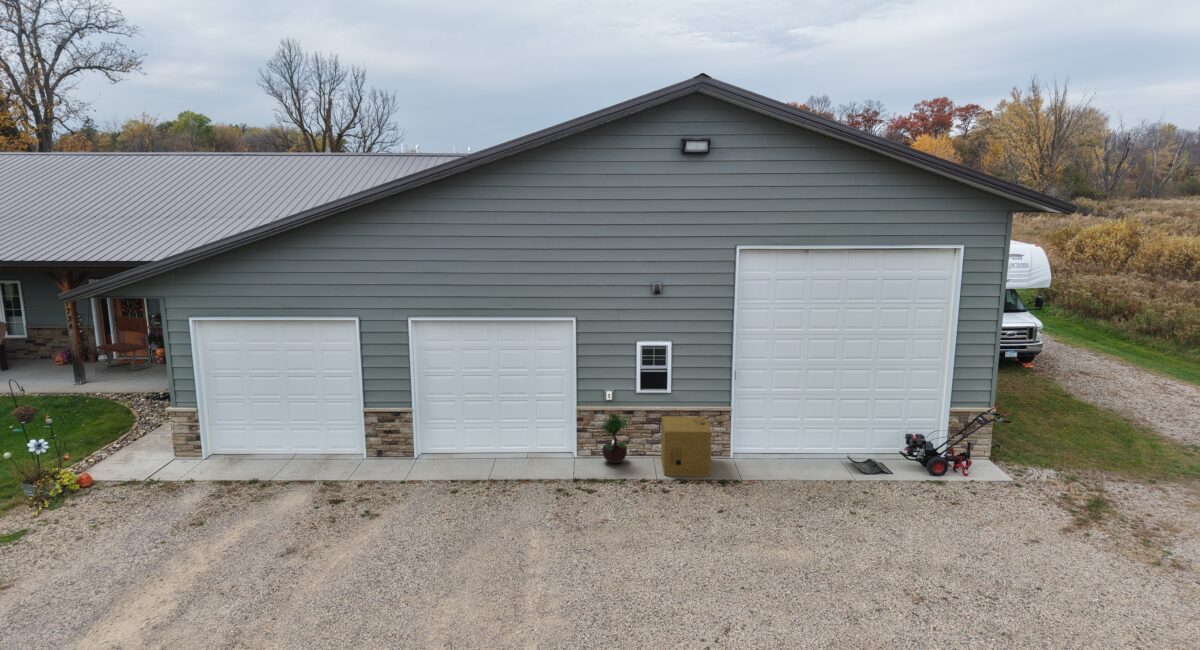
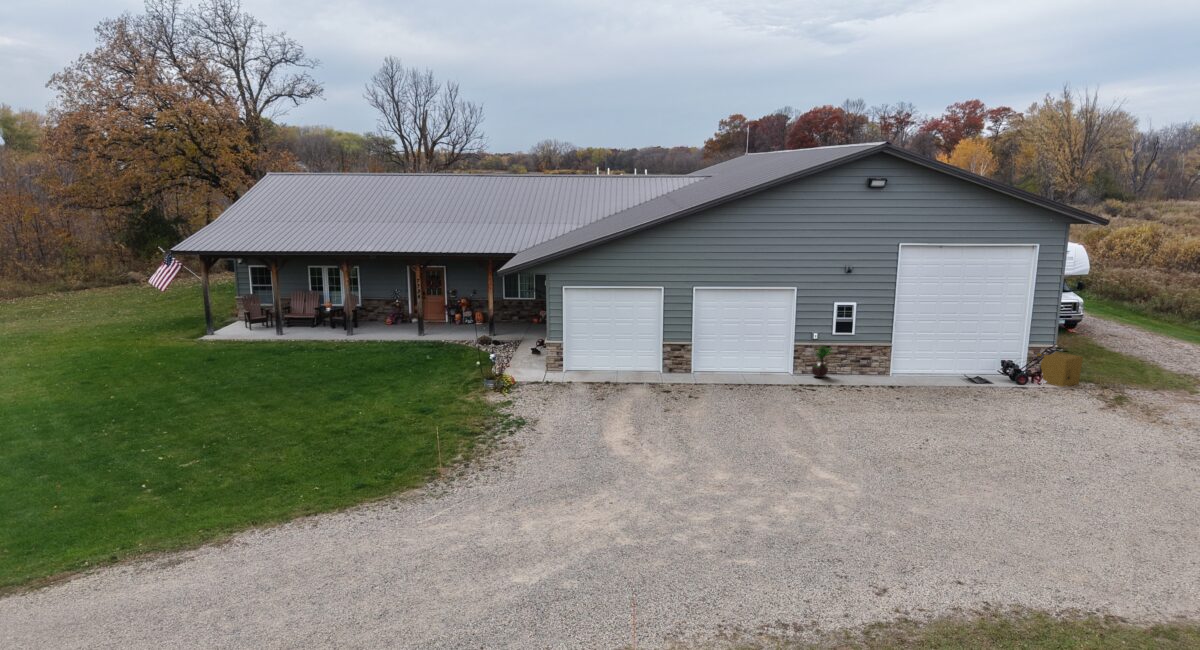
bench: present [96,316,152,371] -> none [389,289,426,328]
cardboard box: present [661,417,712,476] -> present [1037,352,1083,387]

